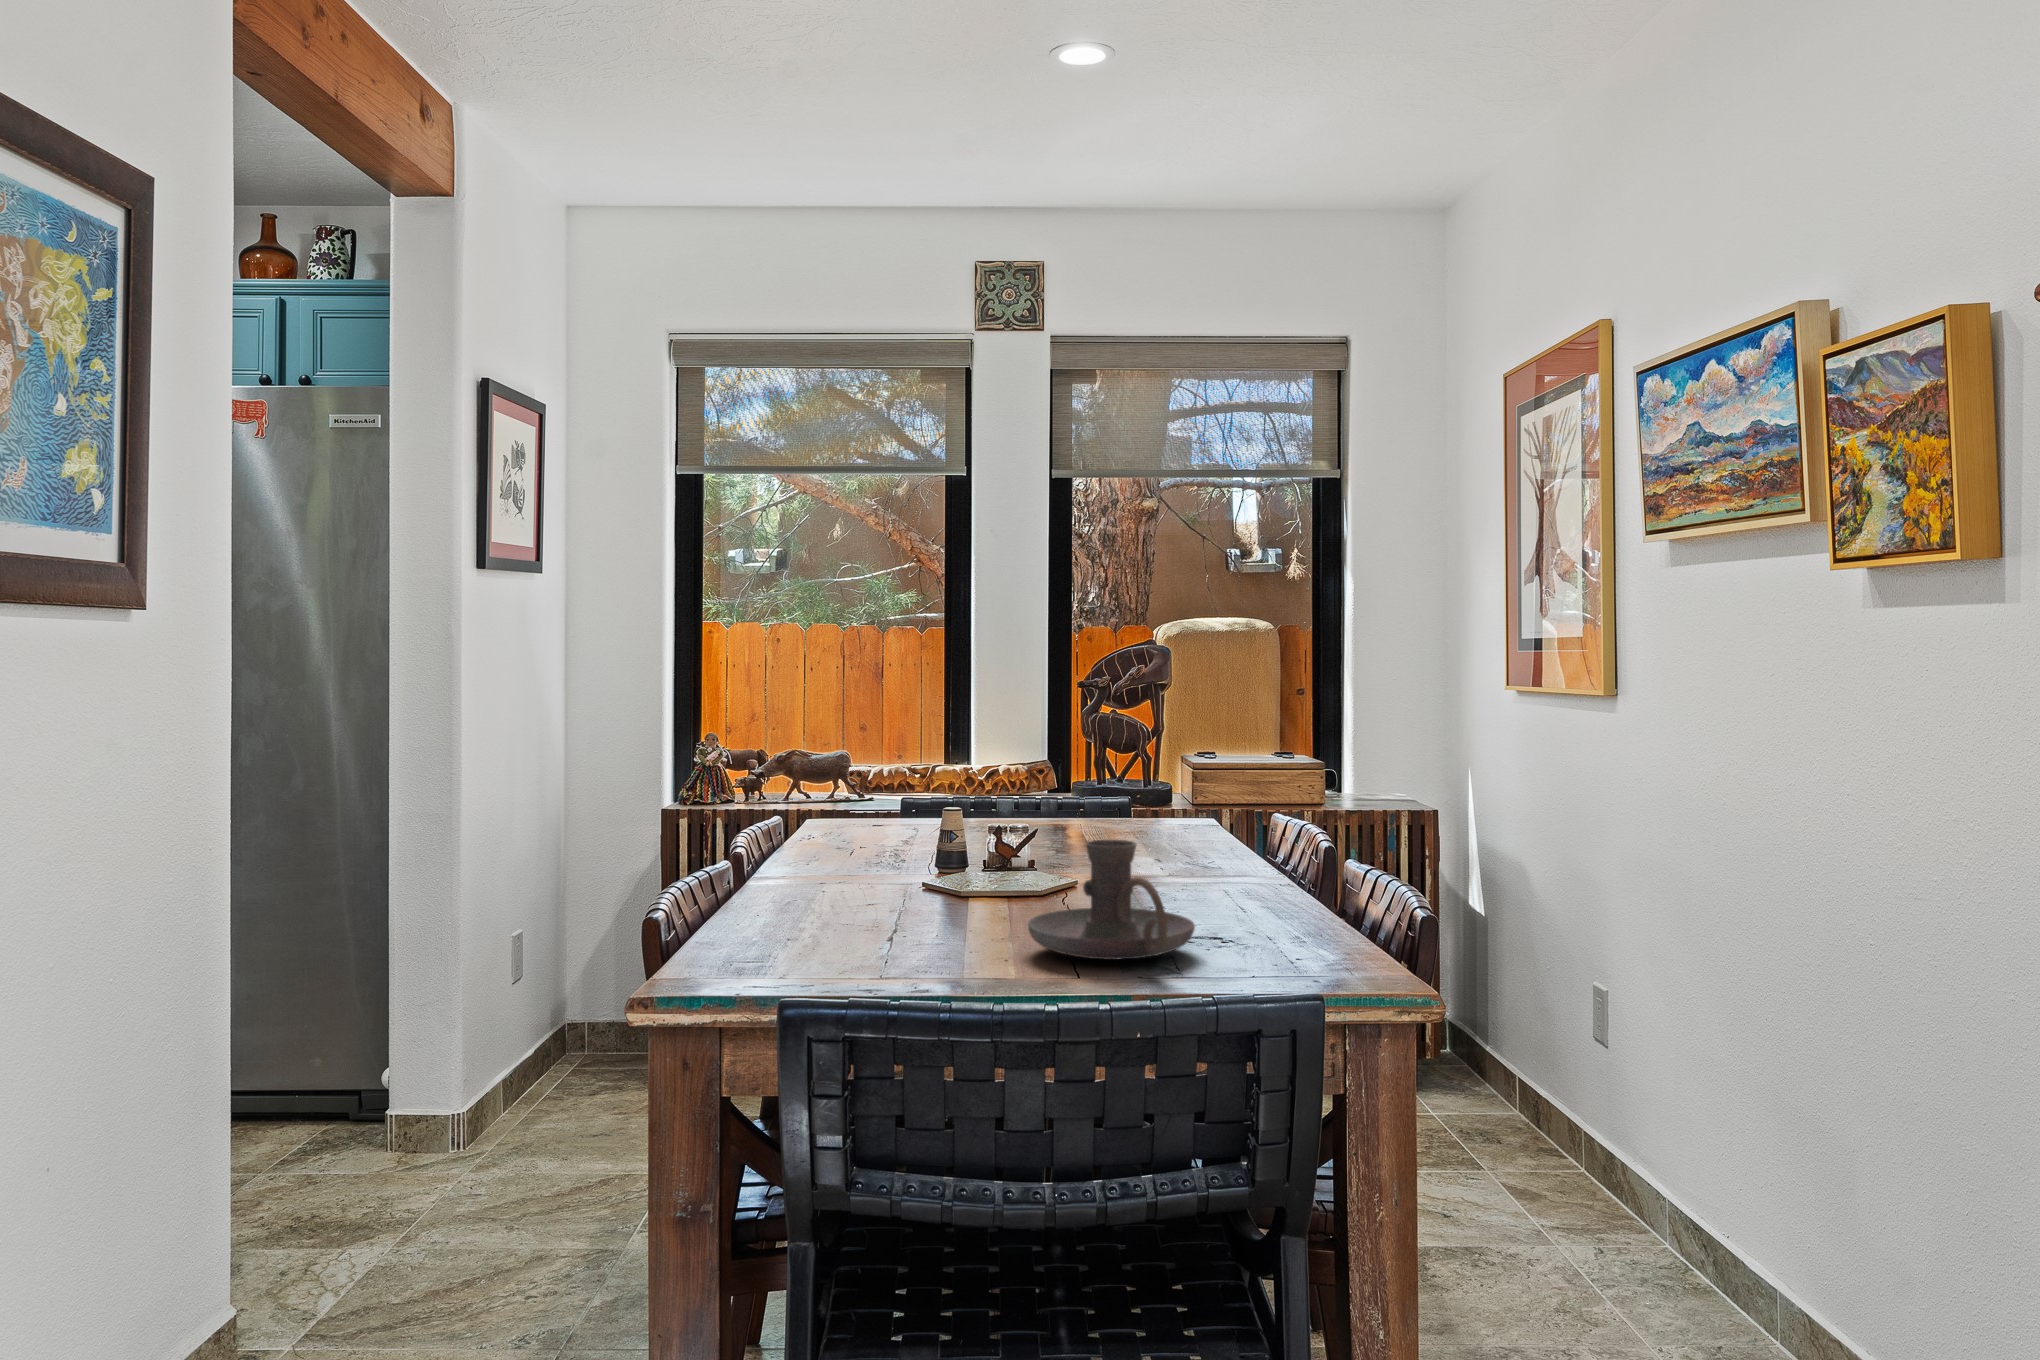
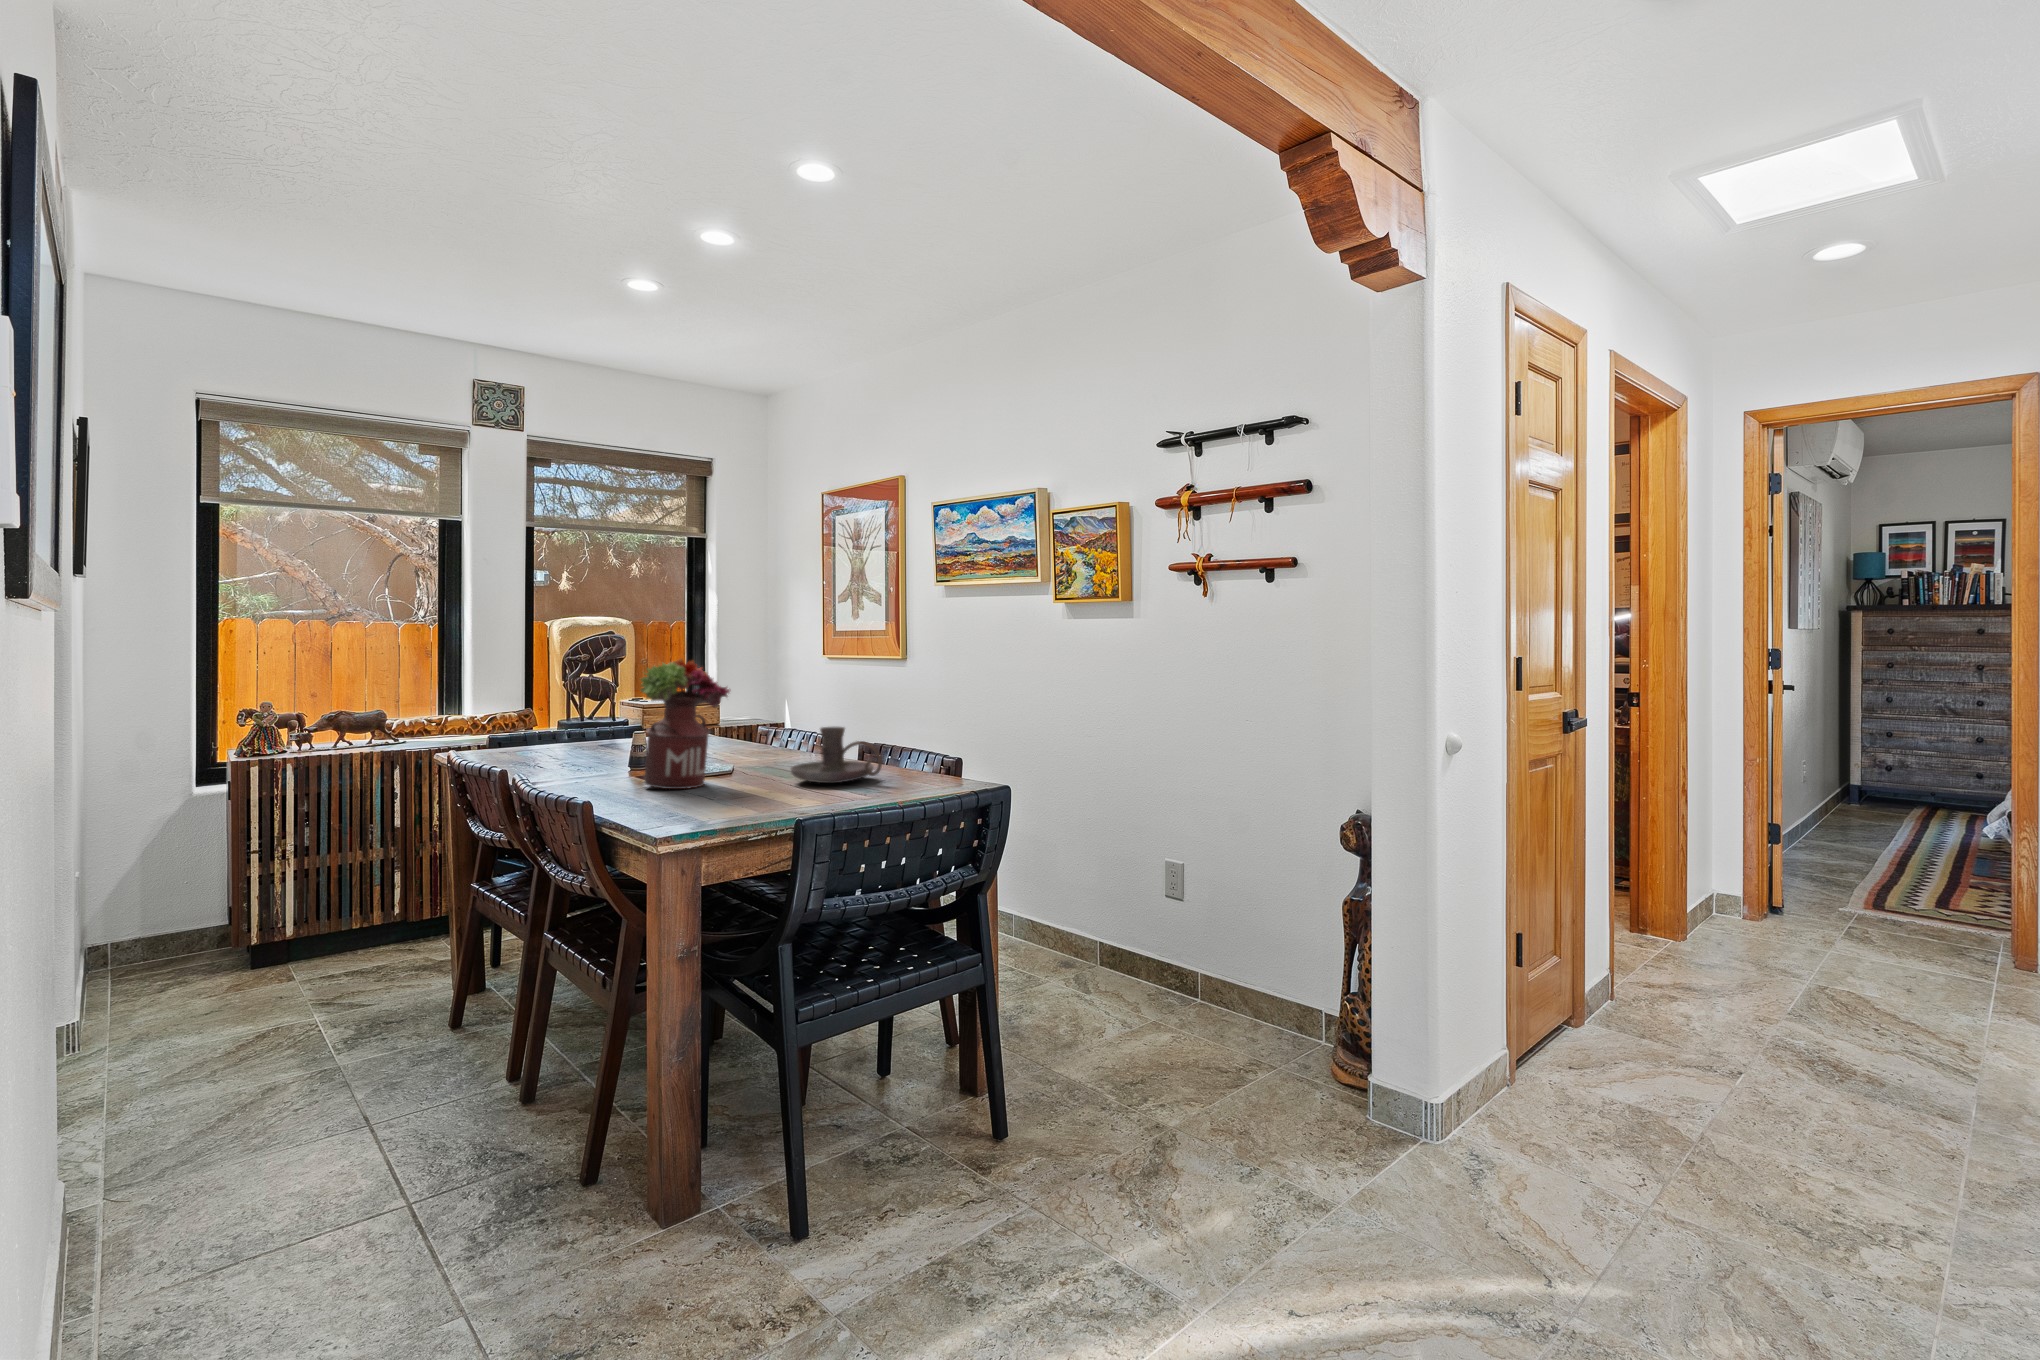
flower arrangement: none [798,690,963,930] -> present [641,659,730,789]

